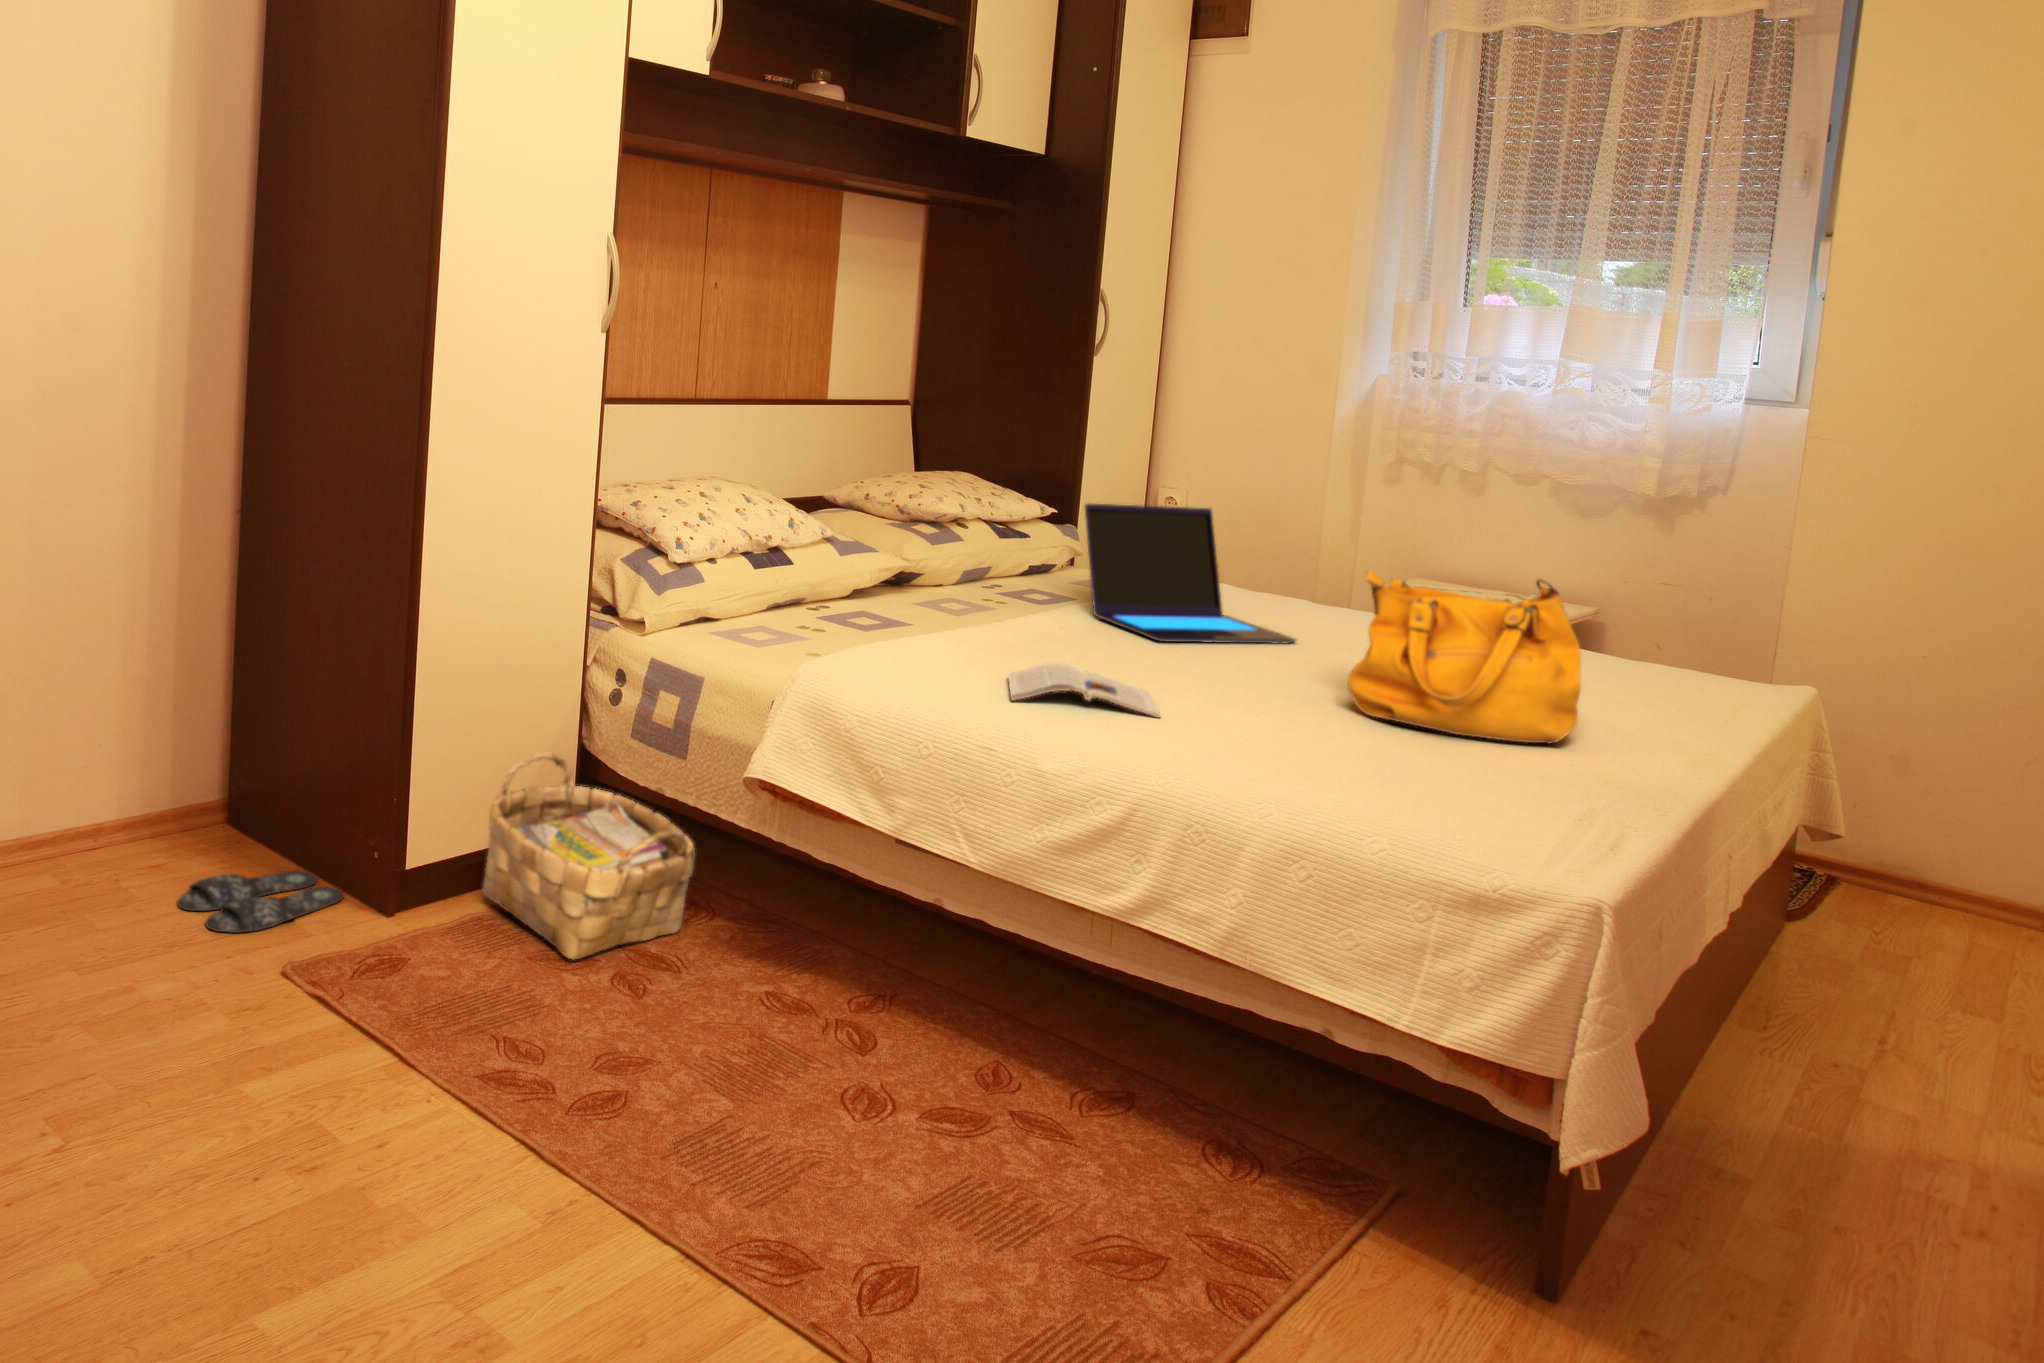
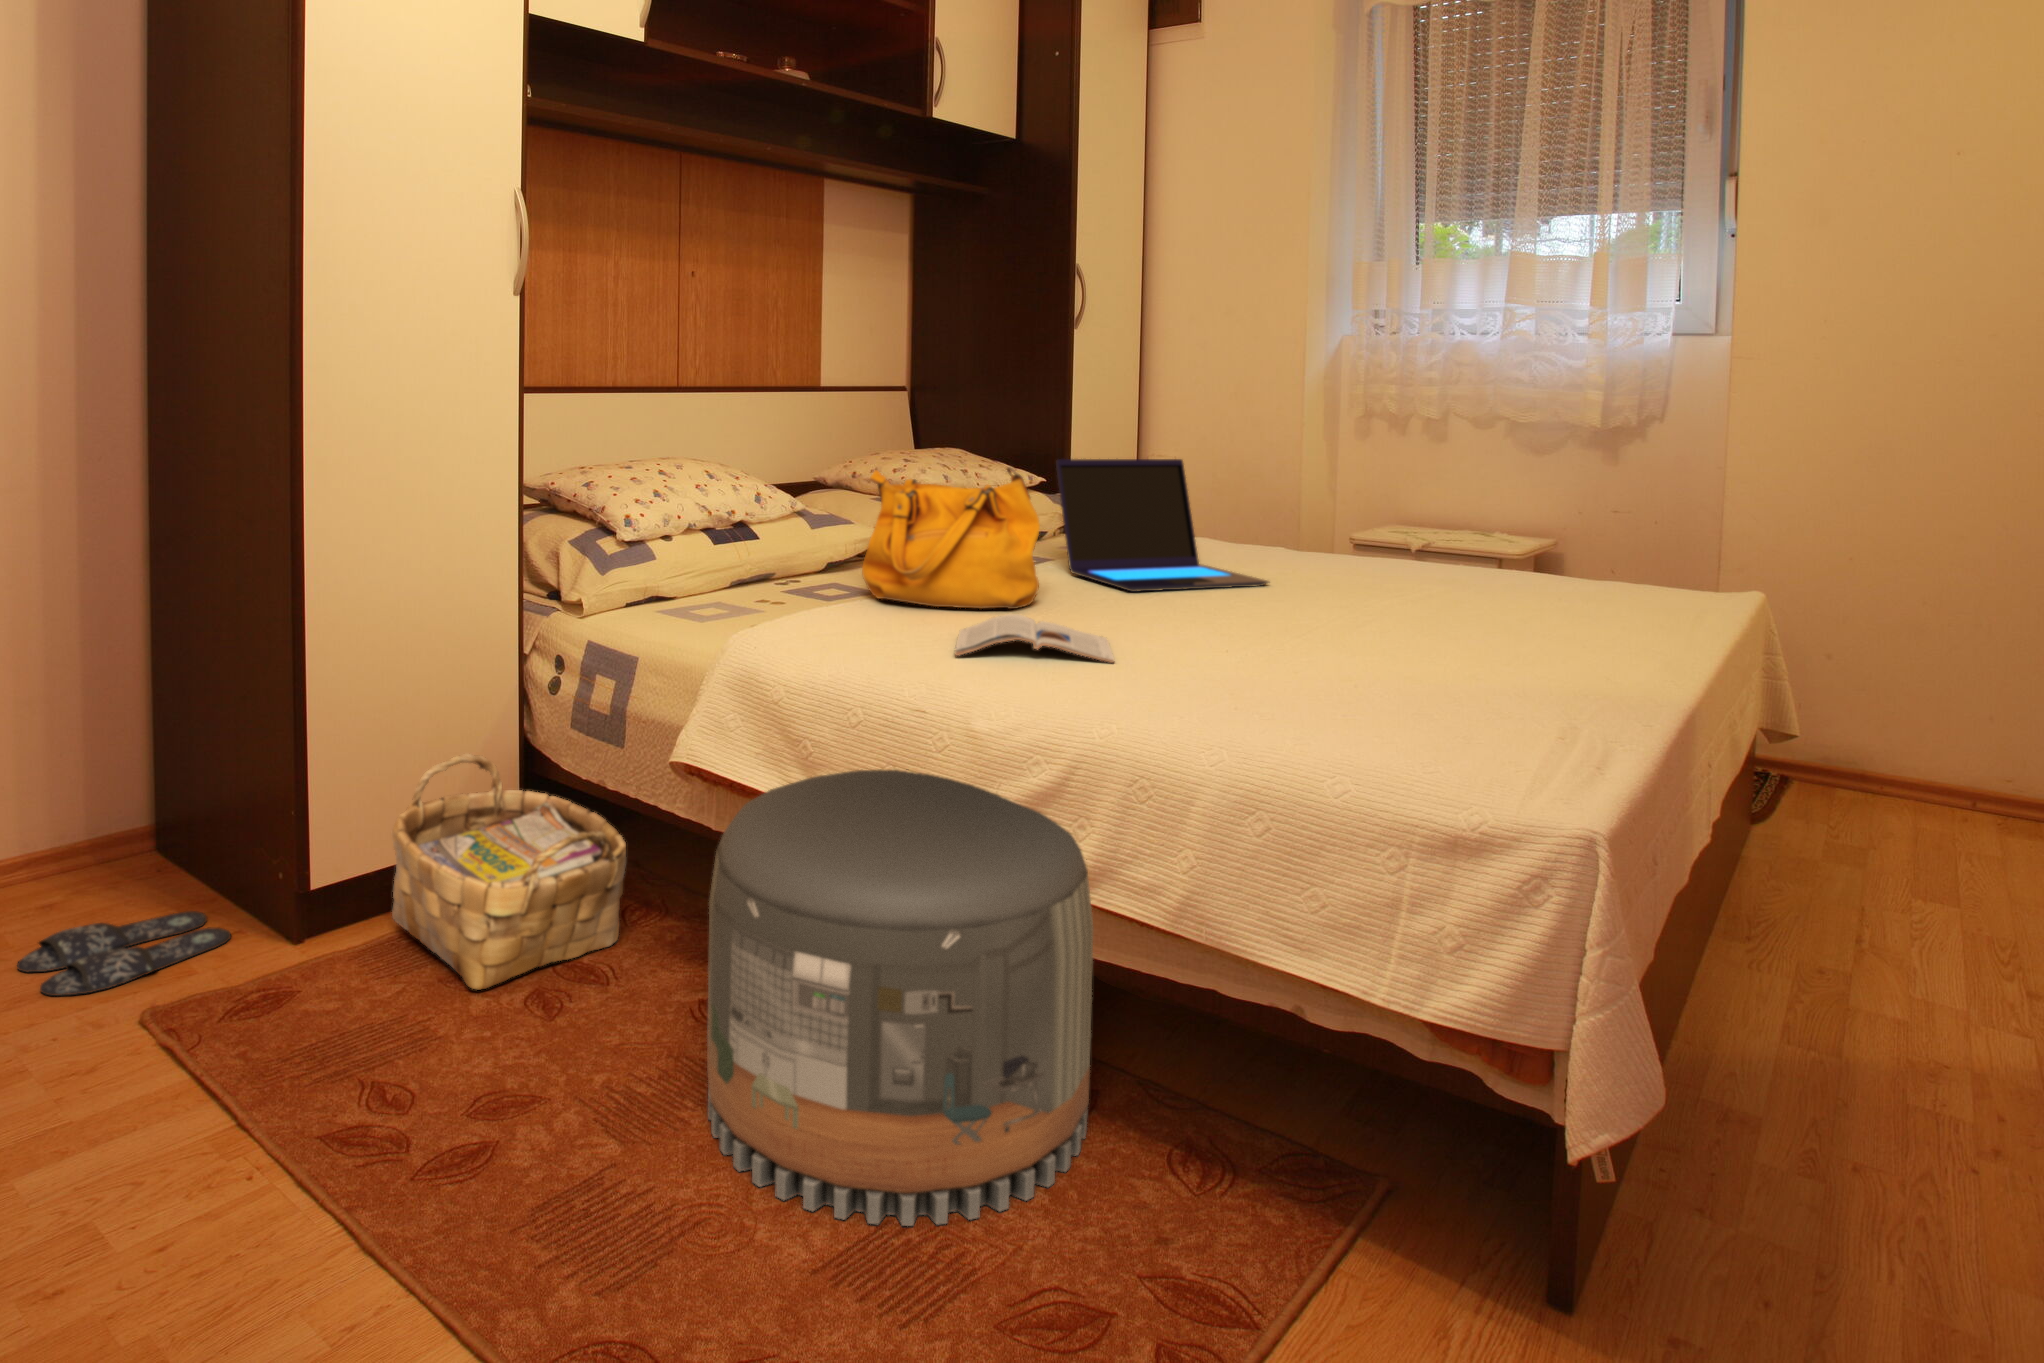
handbag: present [1348,570,1581,744] -> present [862,467,1040,609]
pouf: none [794,798,1145,1180] -> present [707,769,1093,1226]

